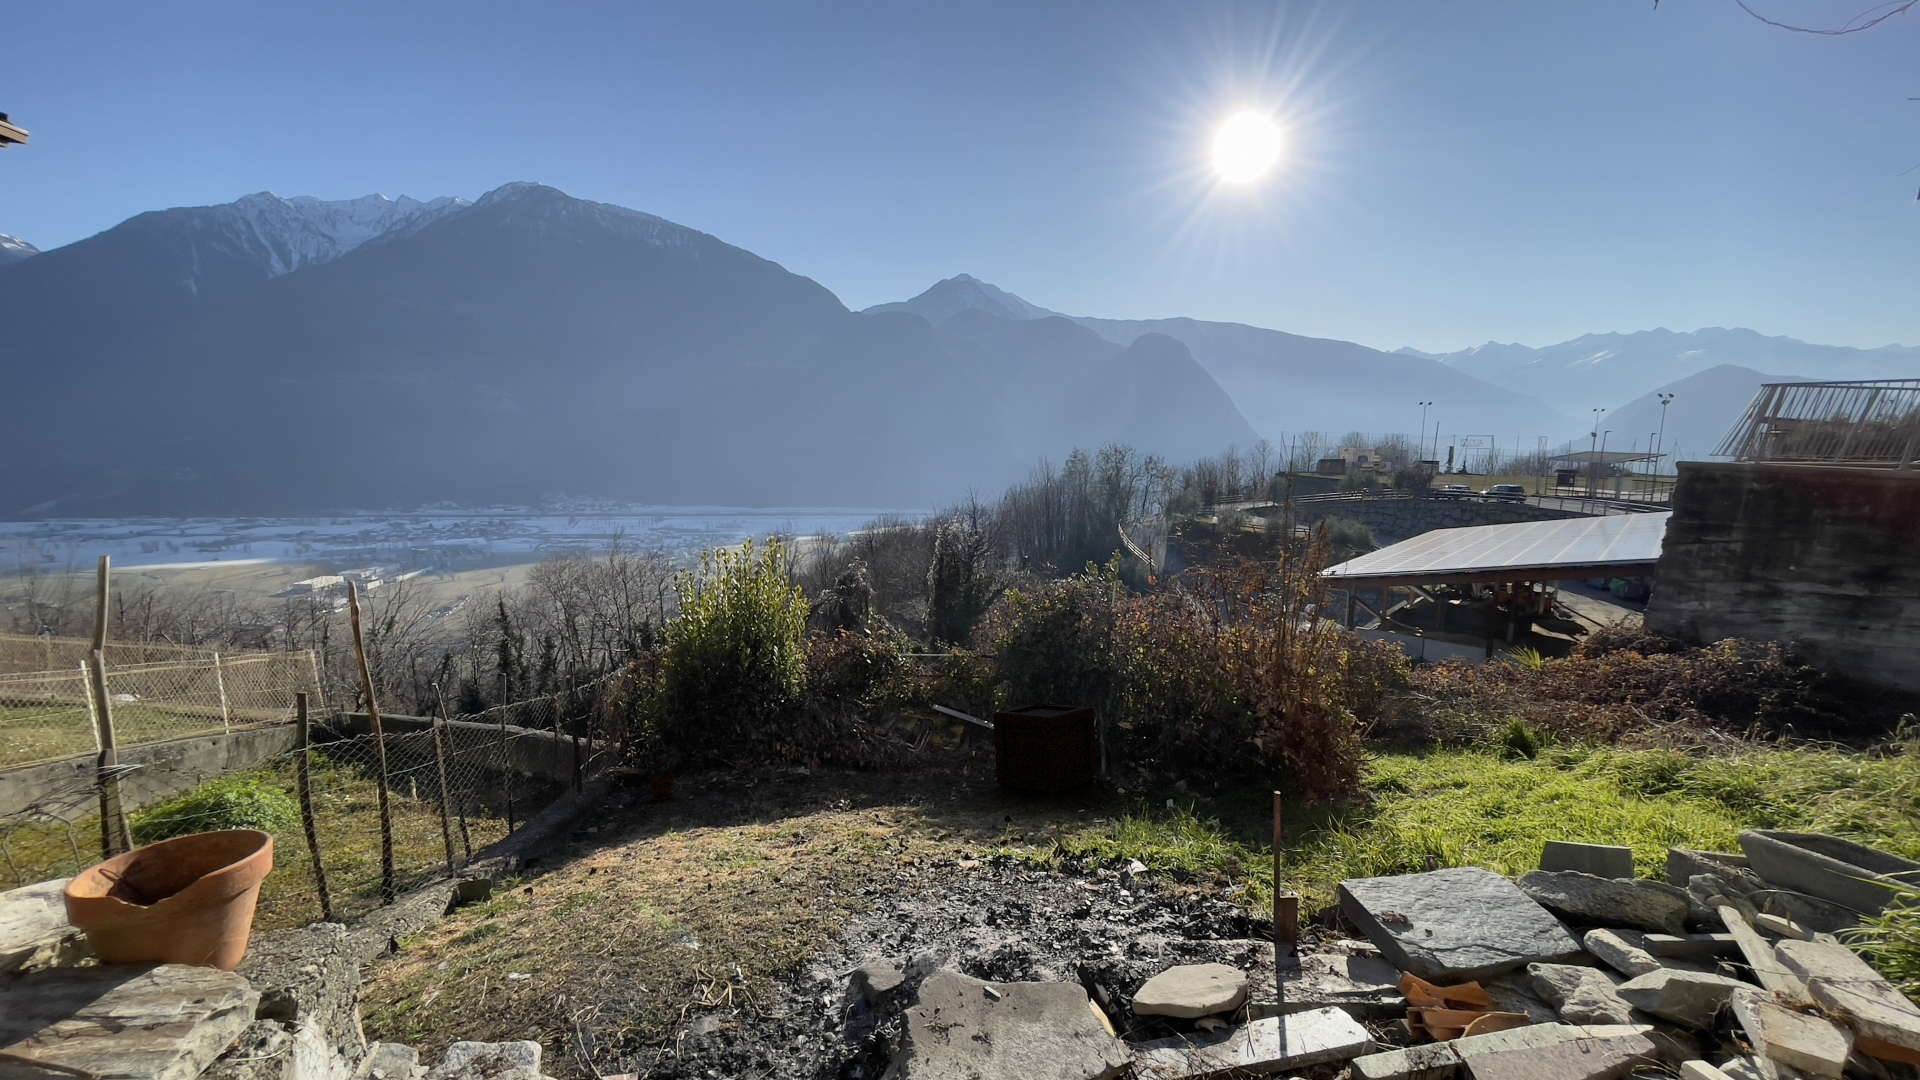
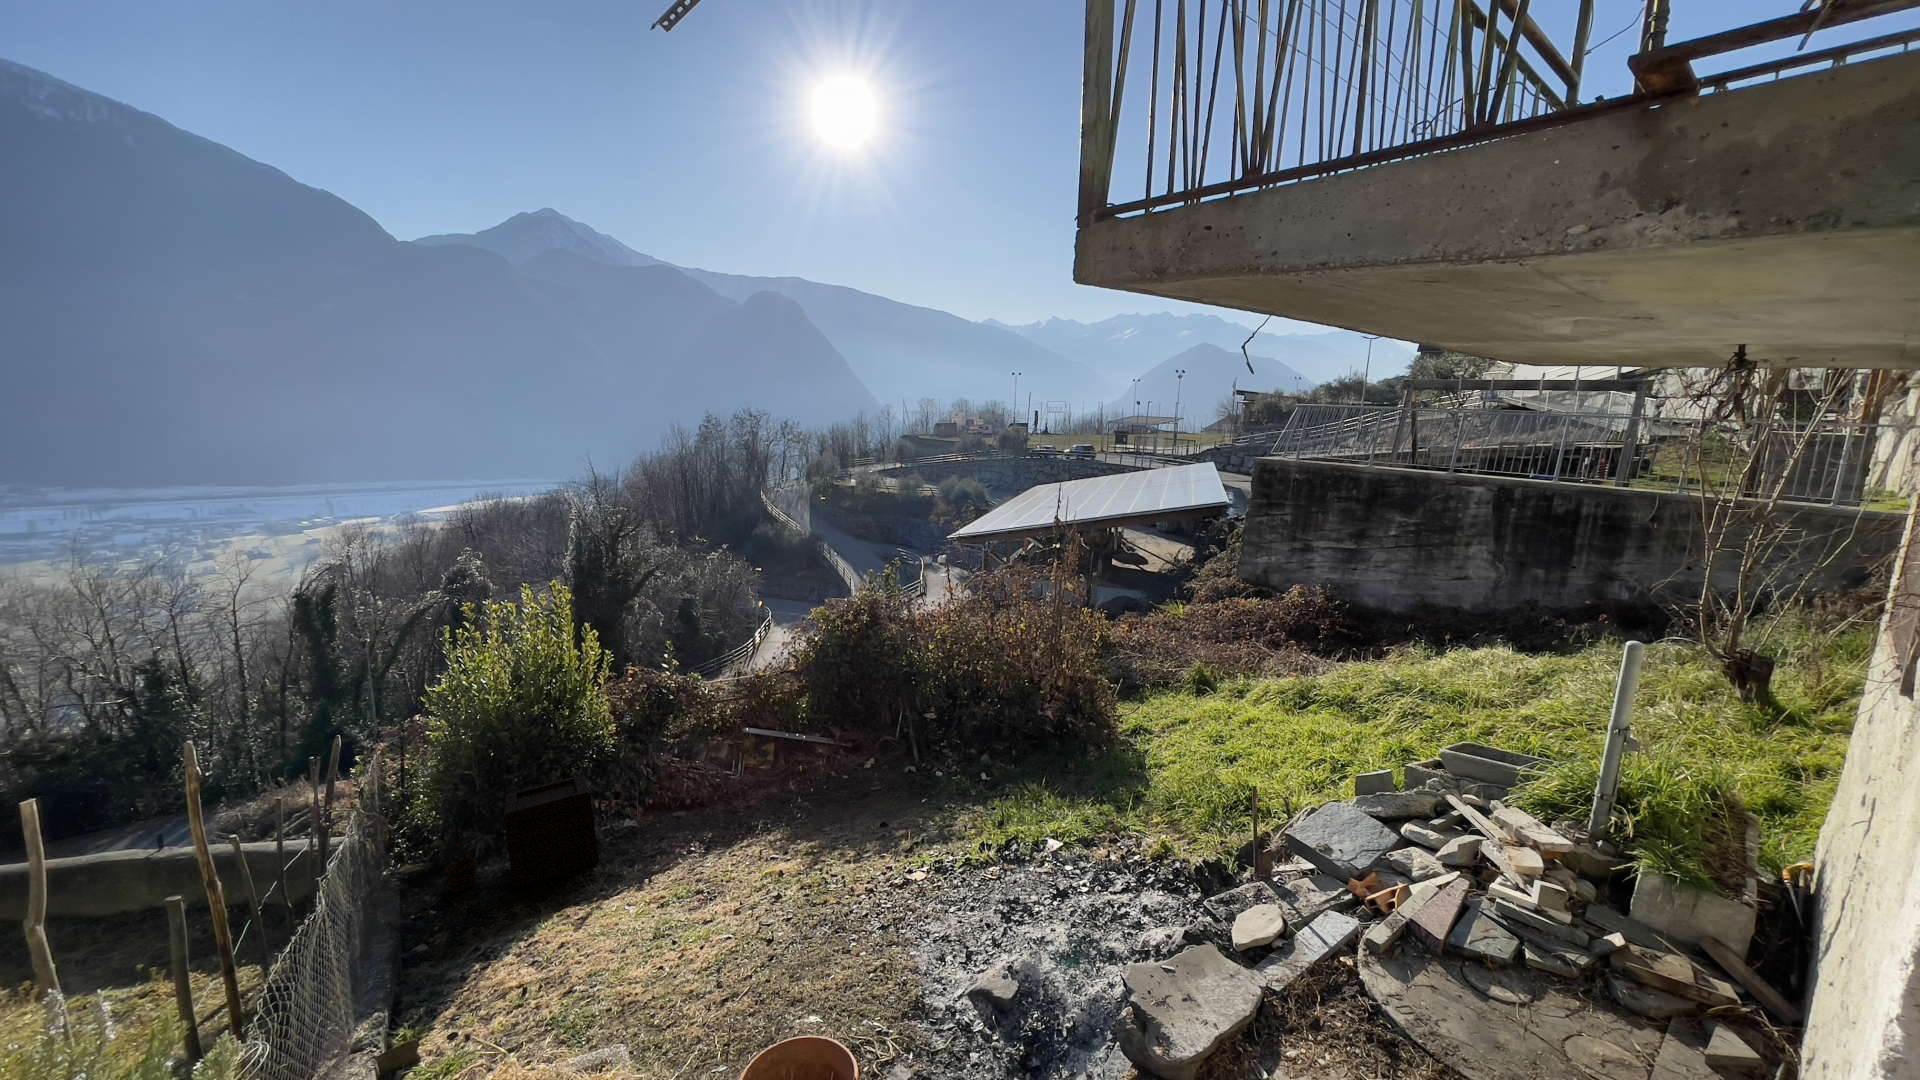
wooden crate: present [993,703,1097,793] -> present [504,775,599,889]

